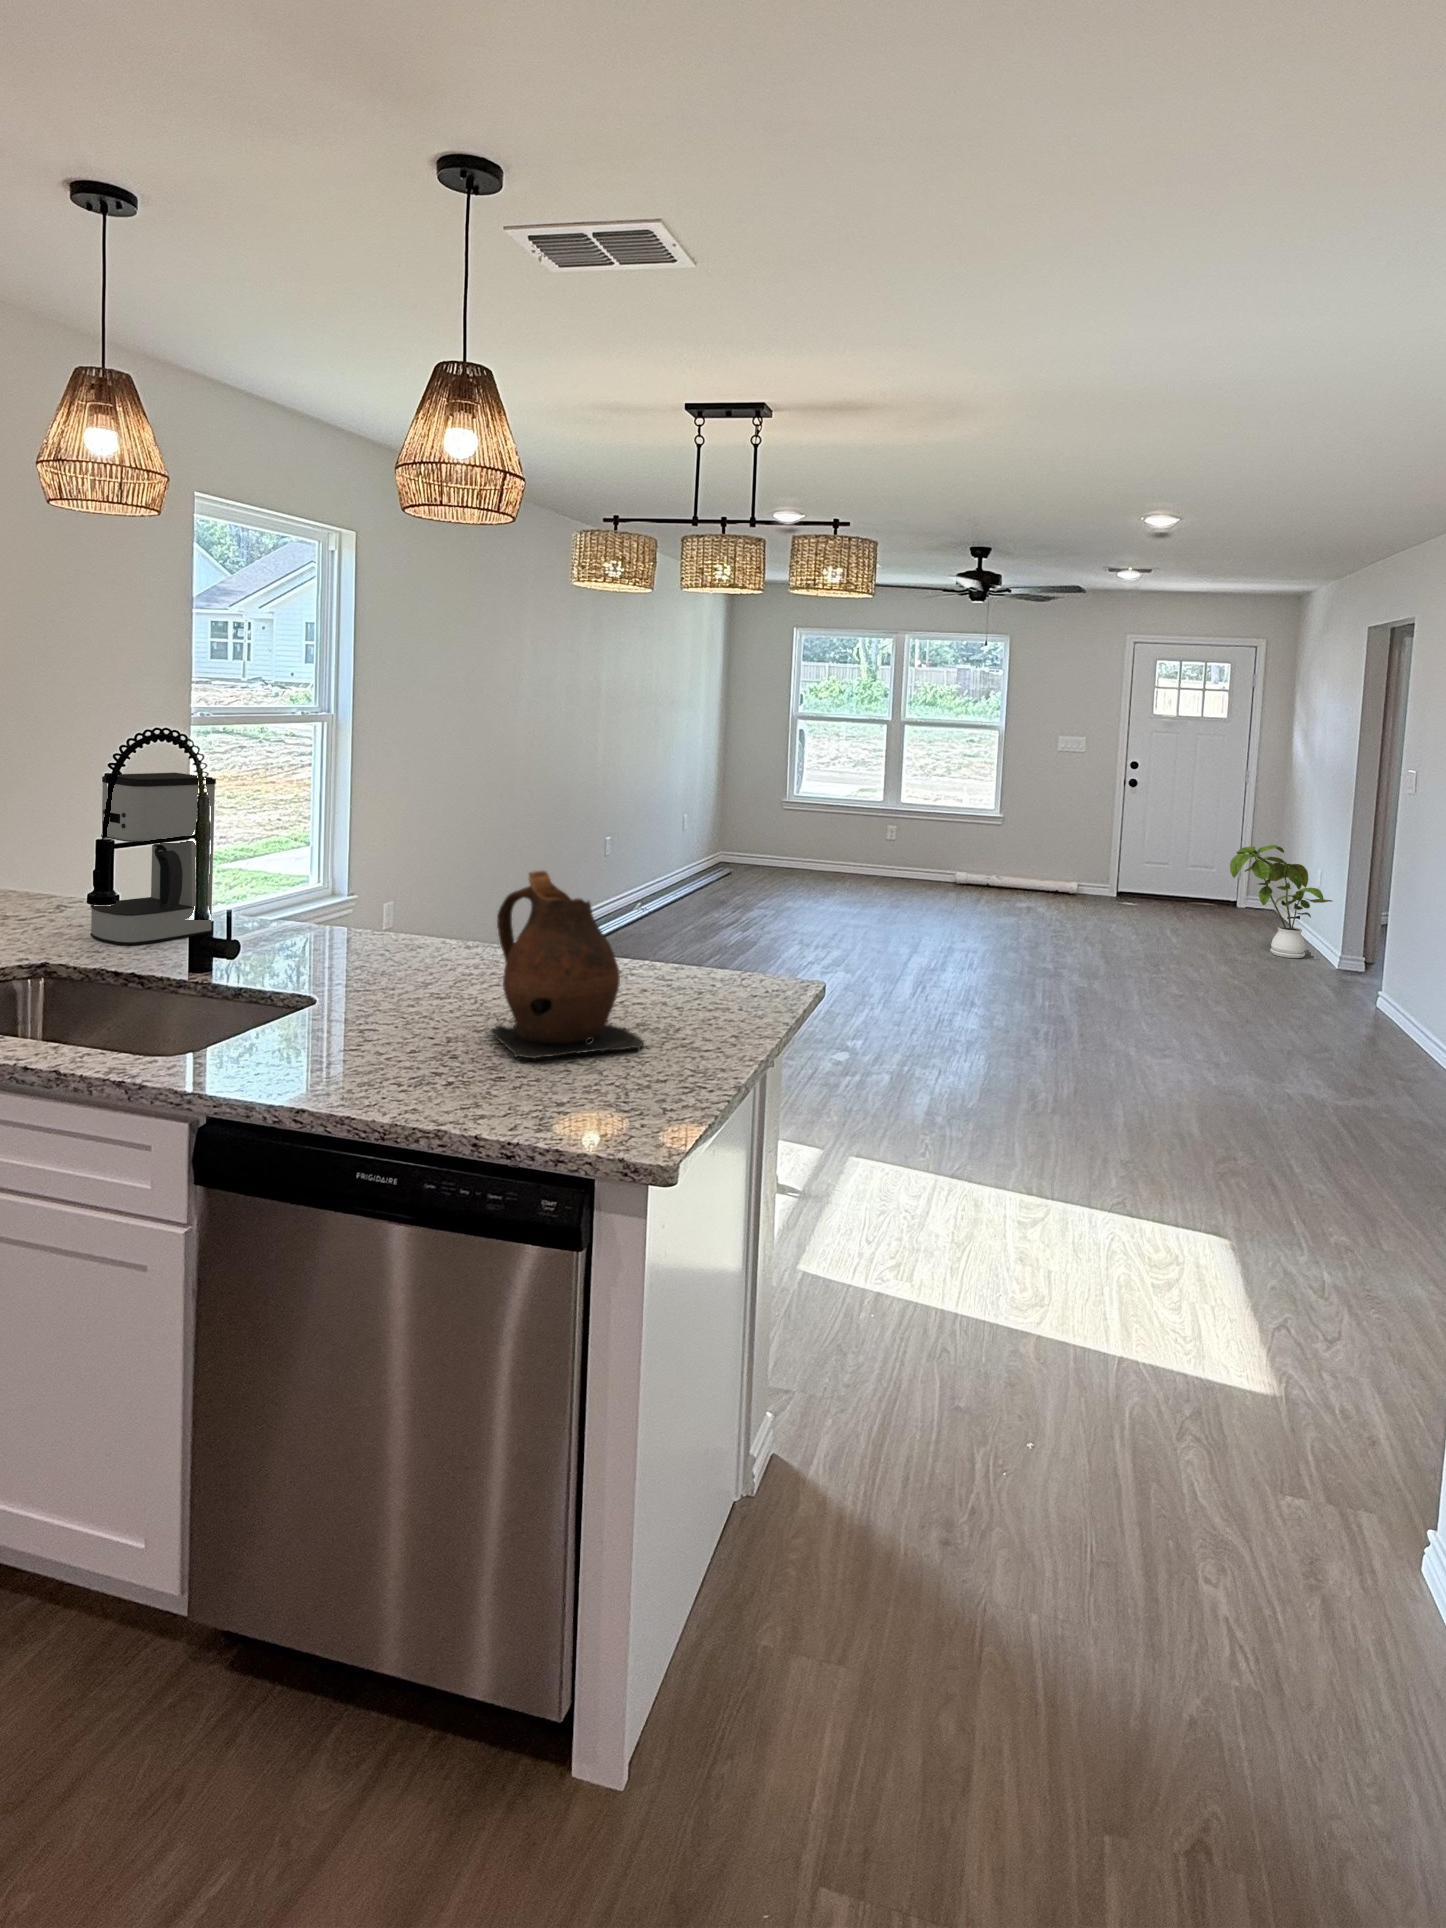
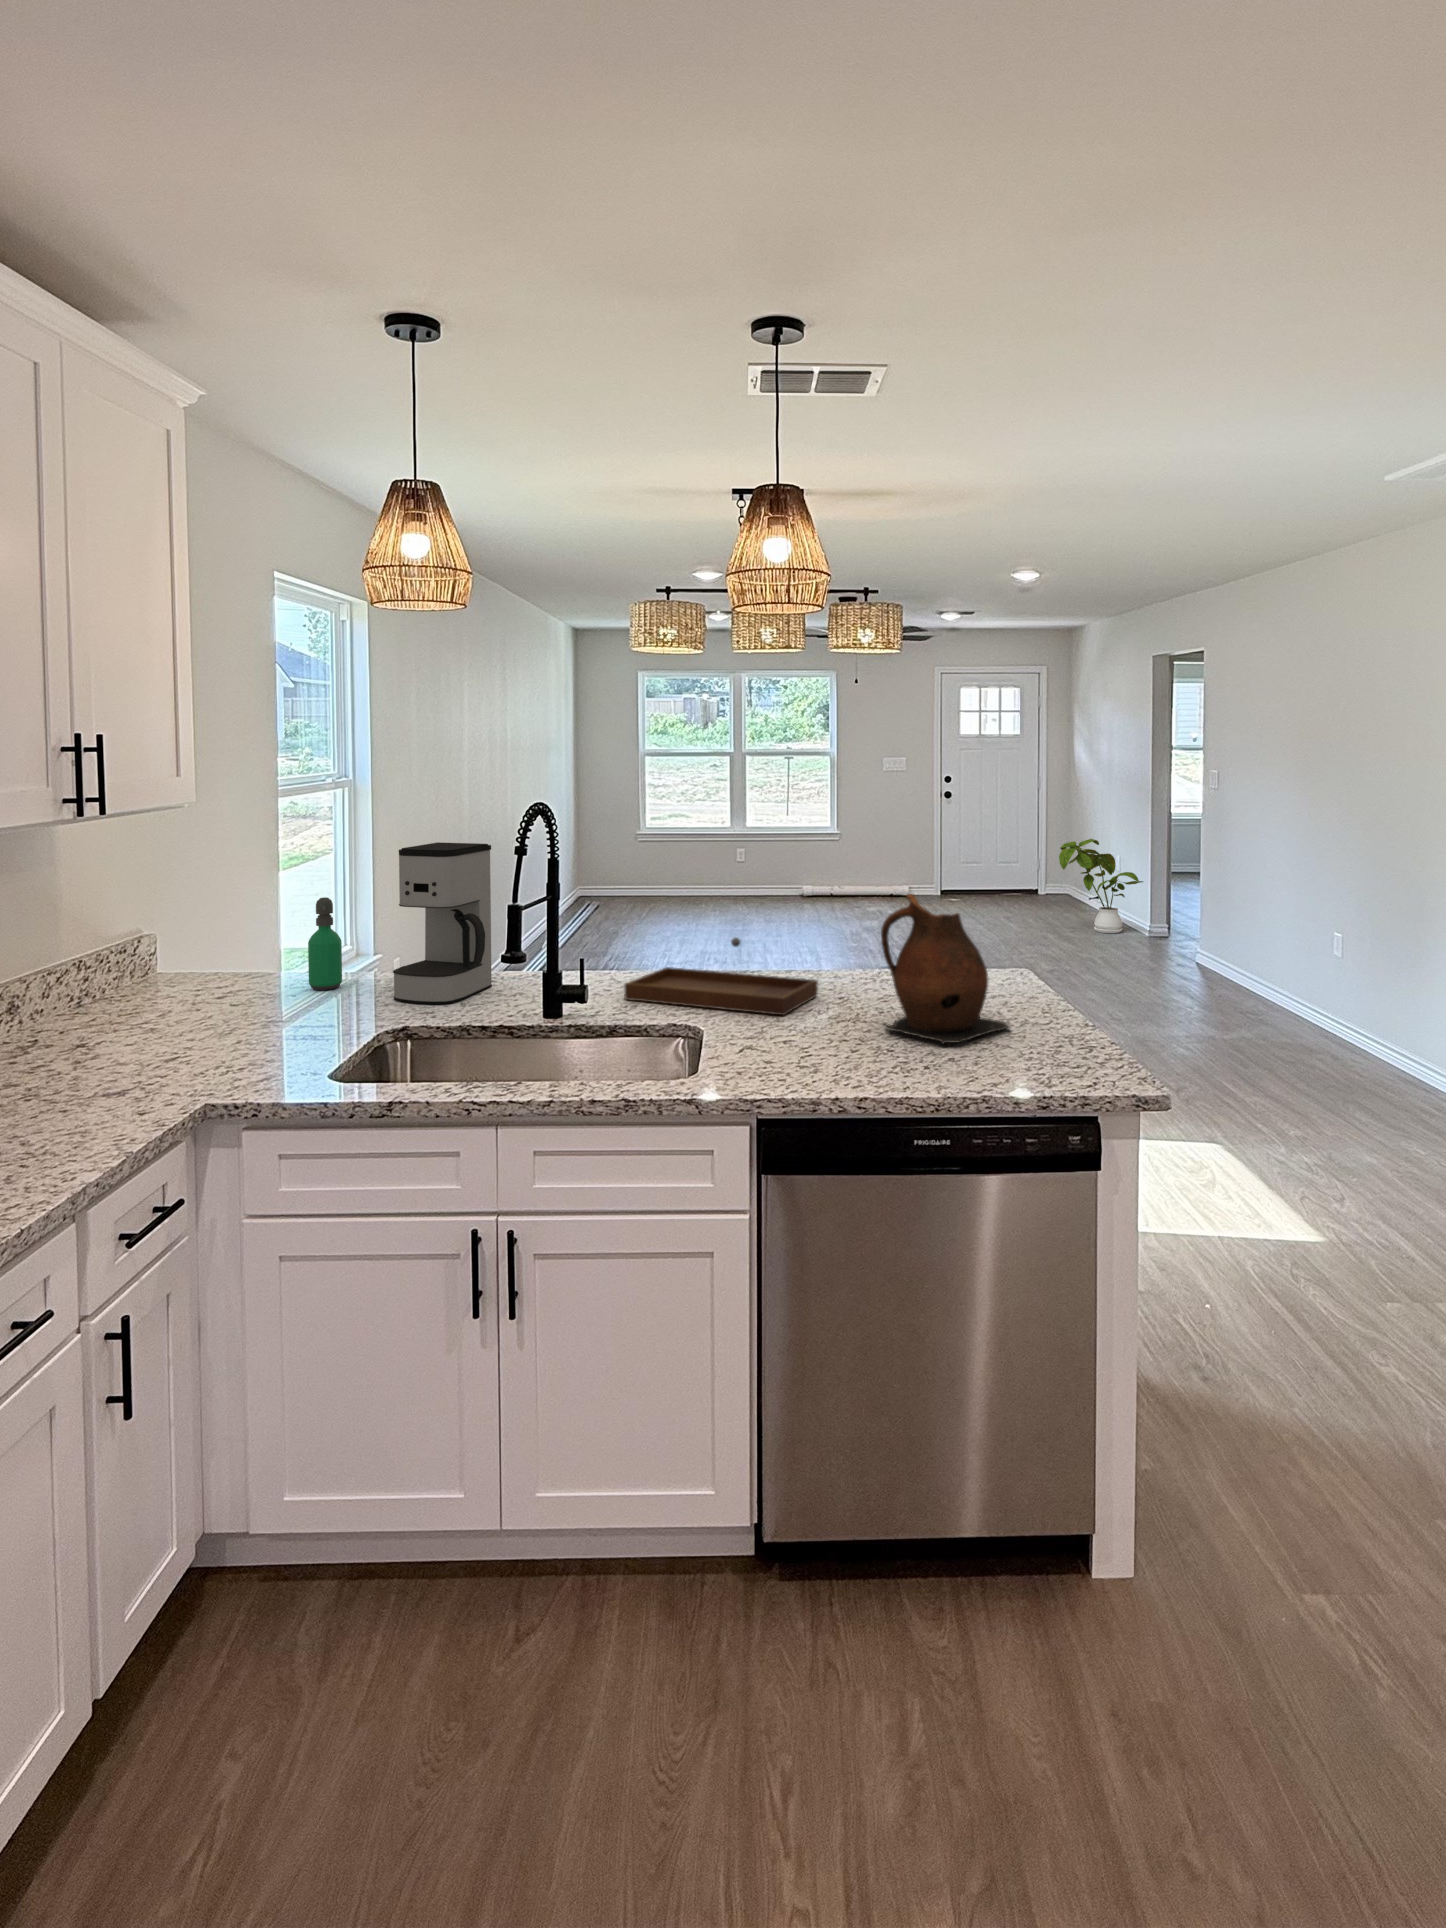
soap dispenser: none [43,821,81,918] -> present [308,897,342,990]
tray: none [304,905,511,1000] -> present [624,938,818,1015]

